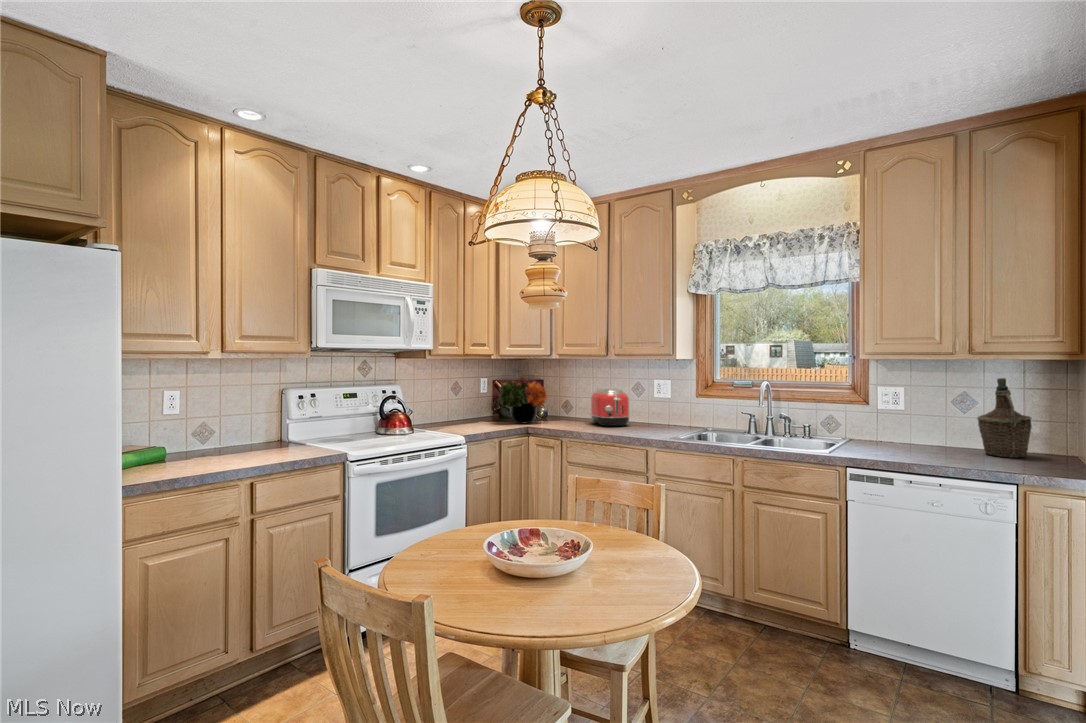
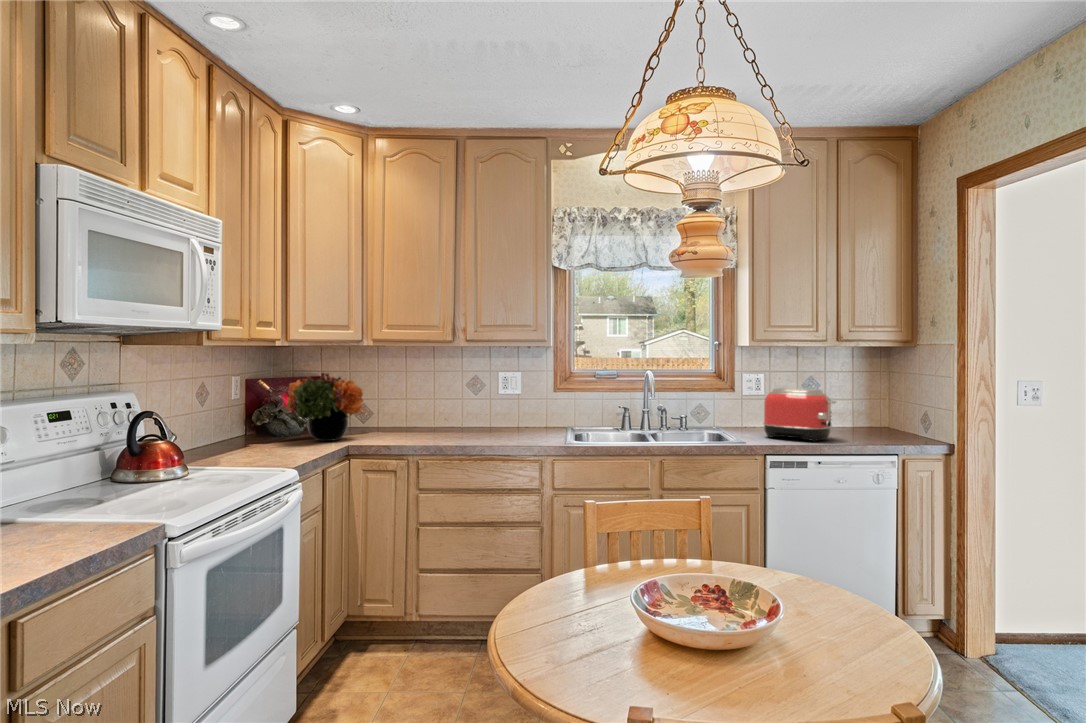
bottle: present [977,378,1032,458] -> none [831,363,873,434]
toaster: present [591,389,629,427] -> present [763,388,836,442]

